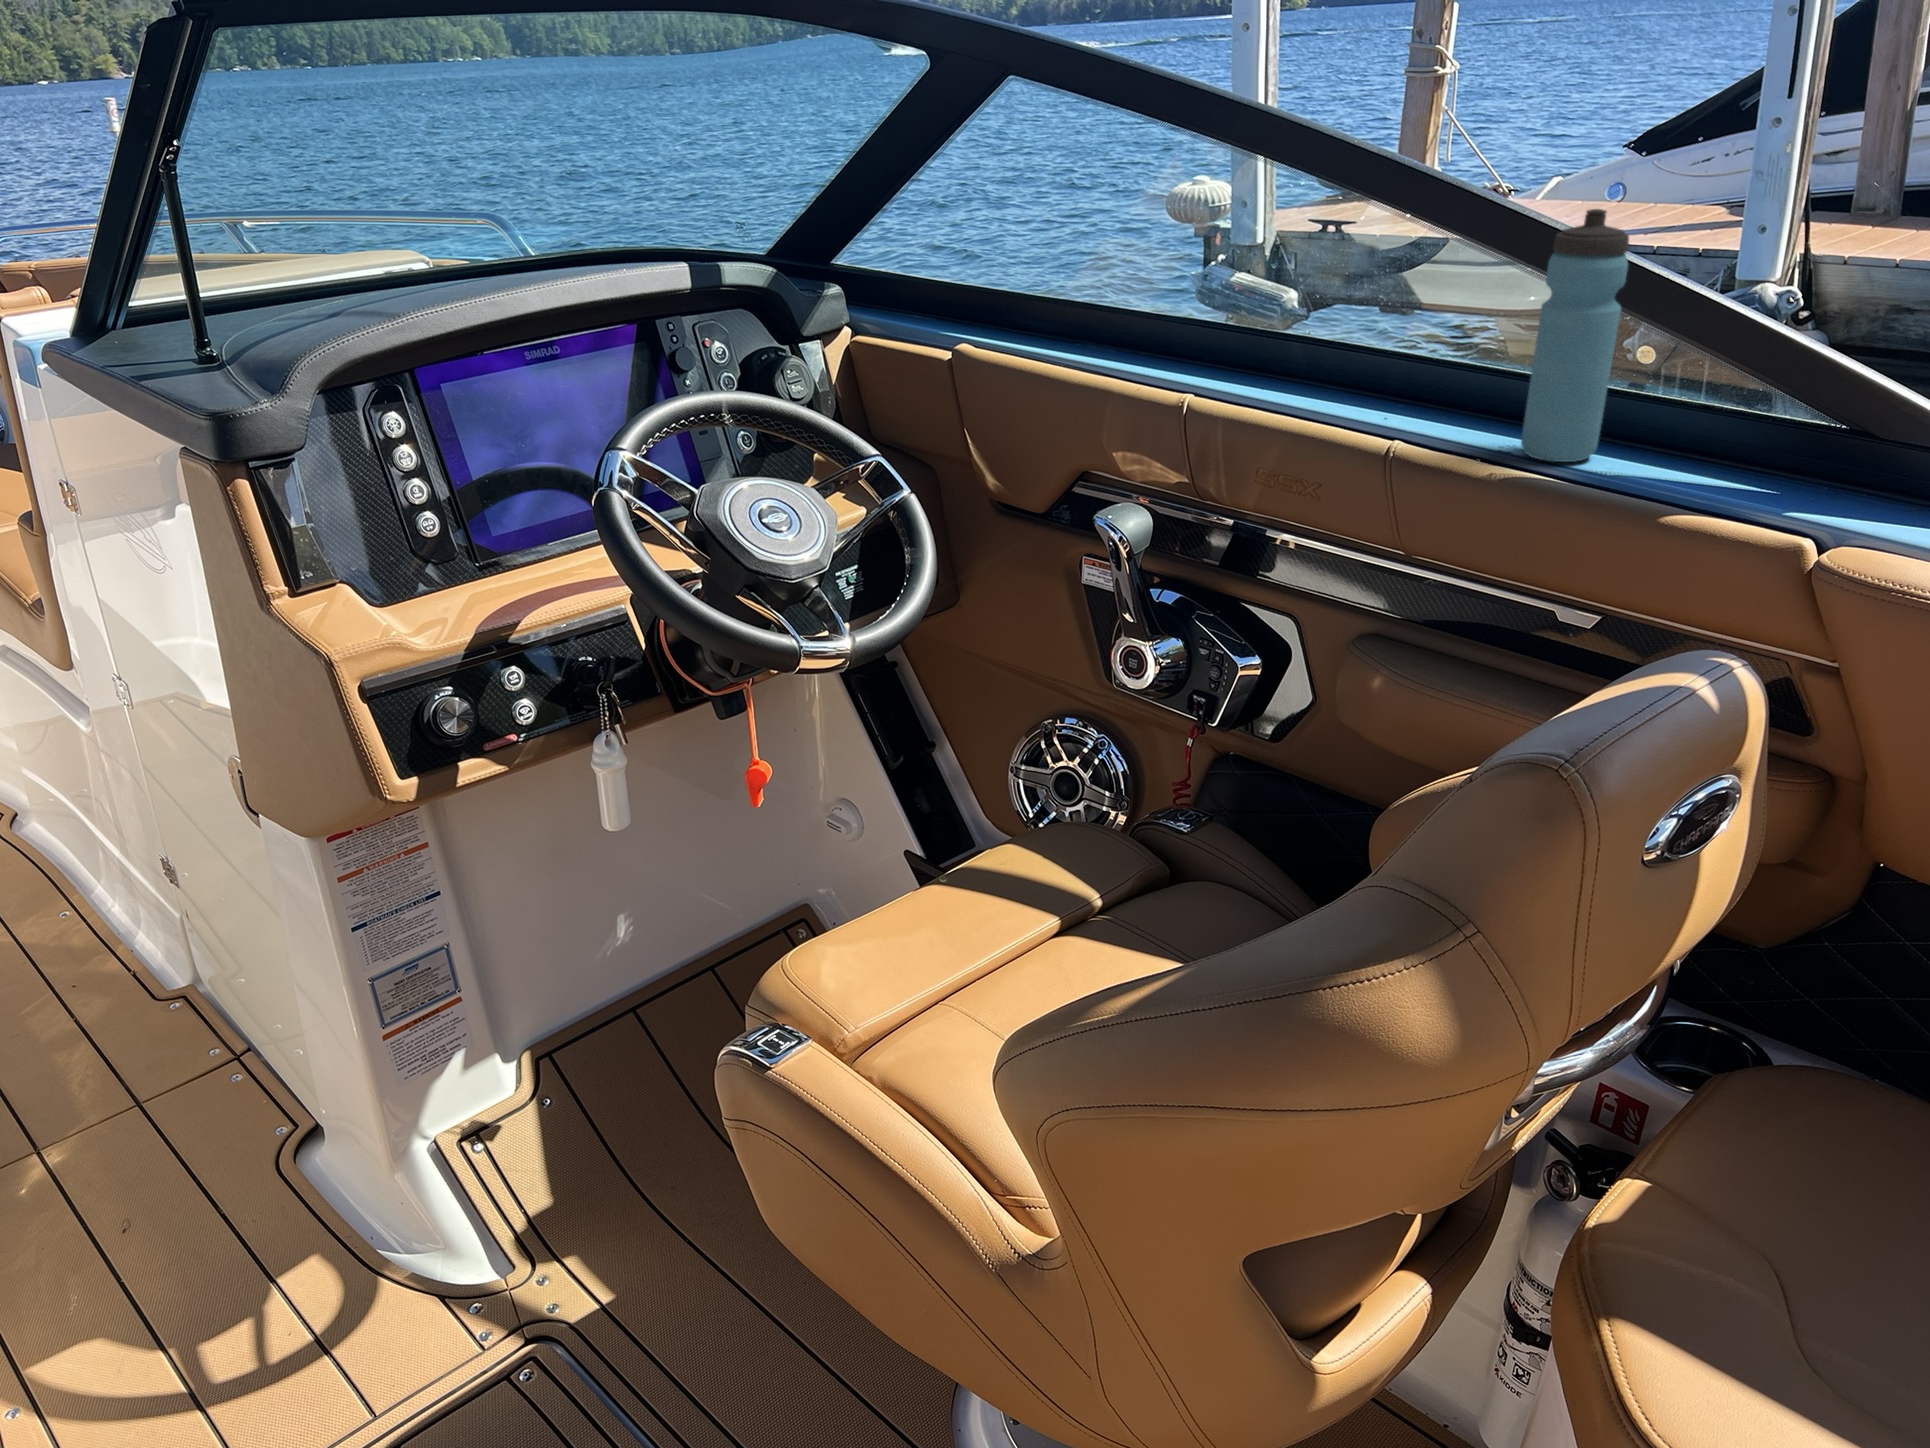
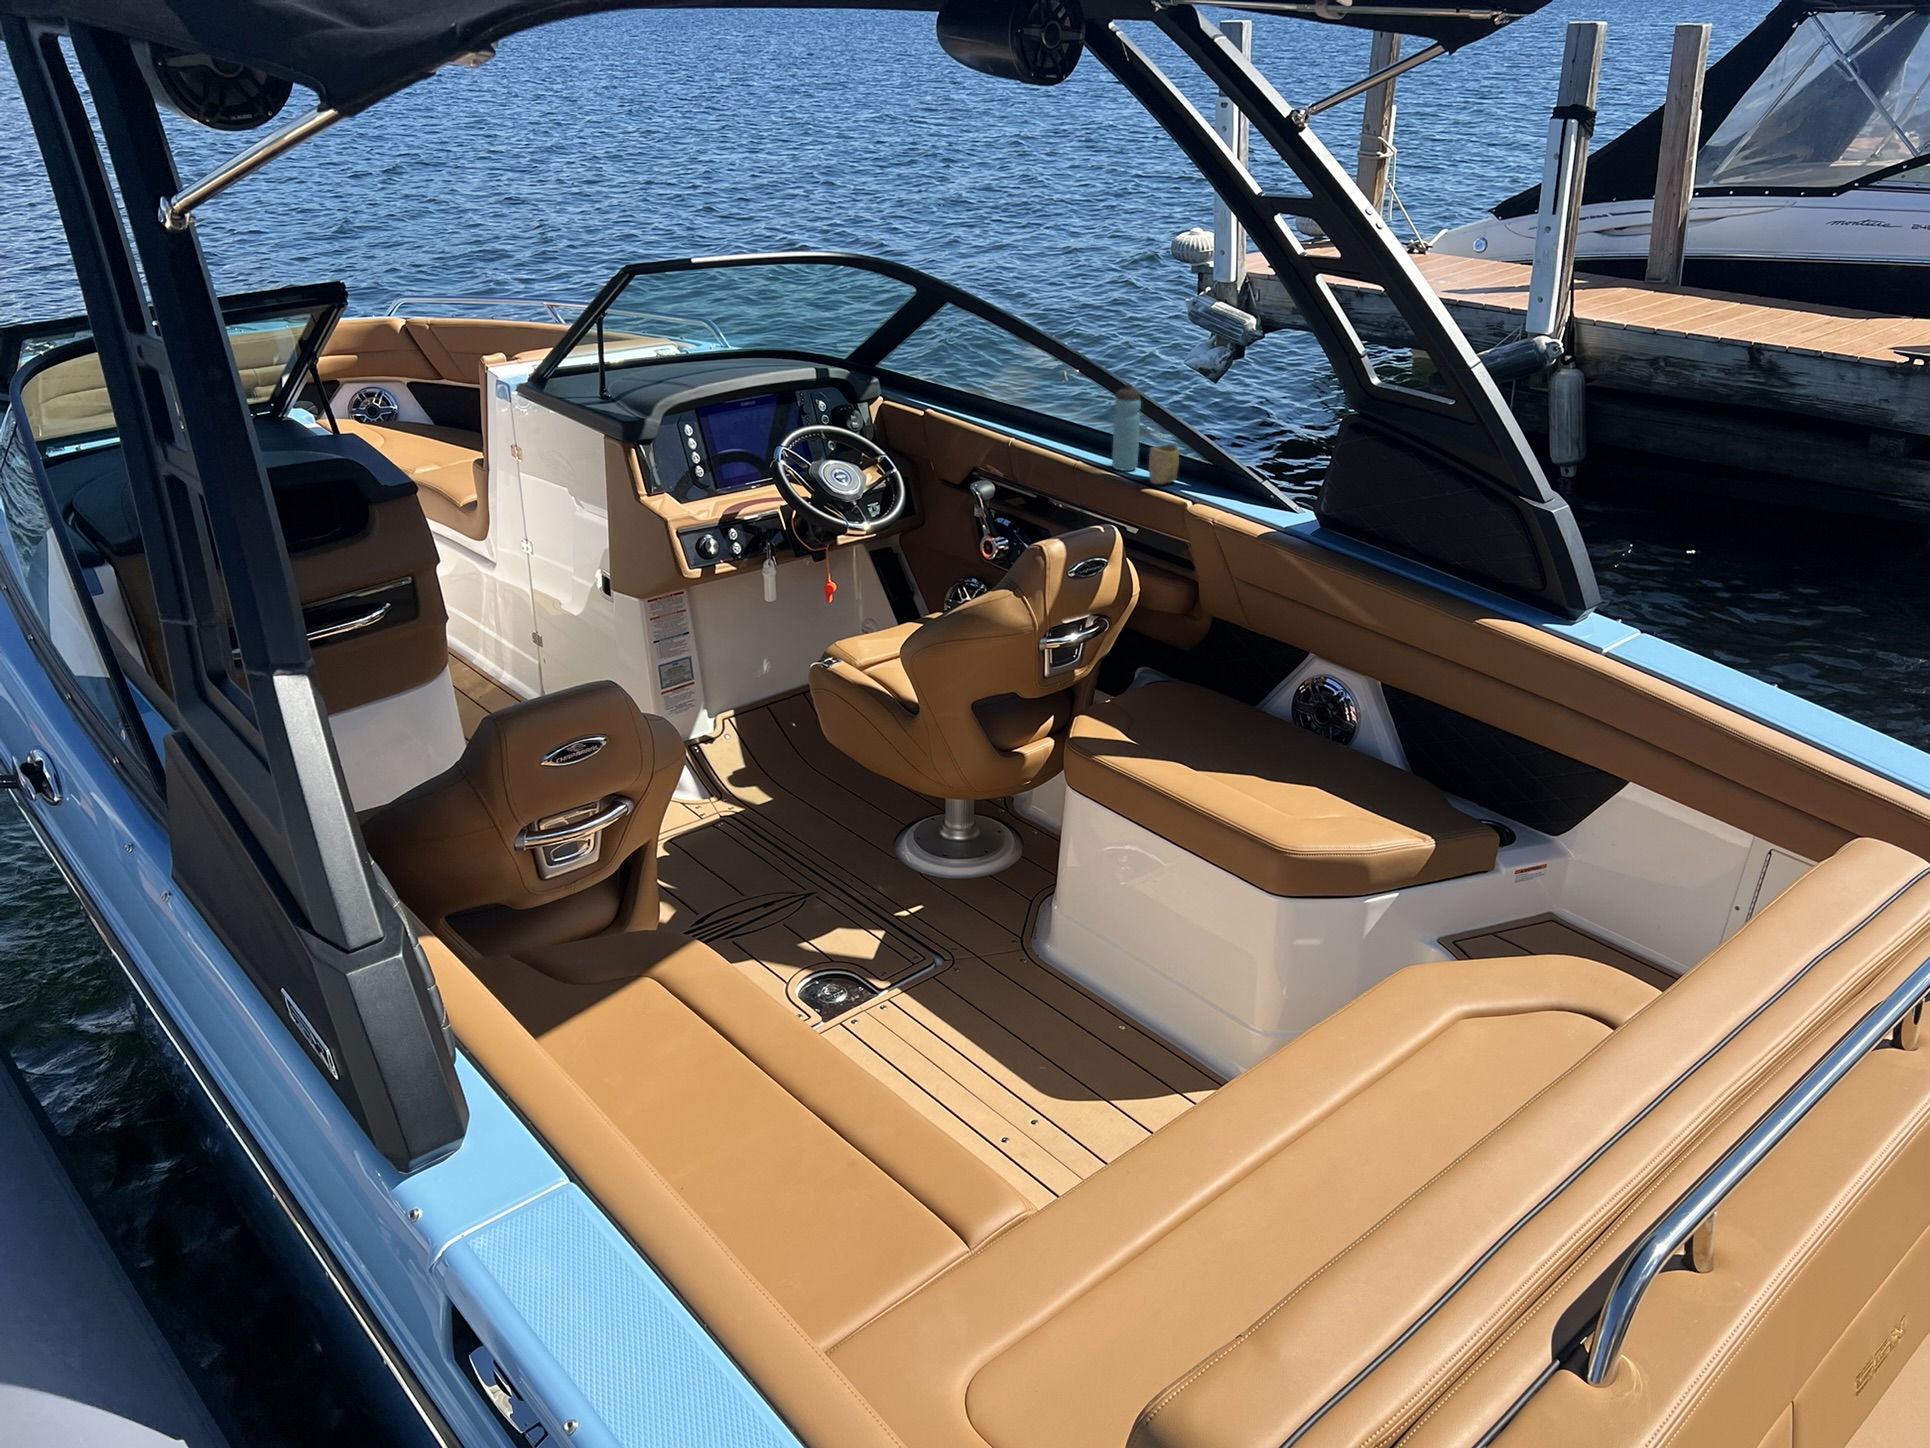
cup: none [1675,378,1782,497] -> present [1149,445,1179,484]

